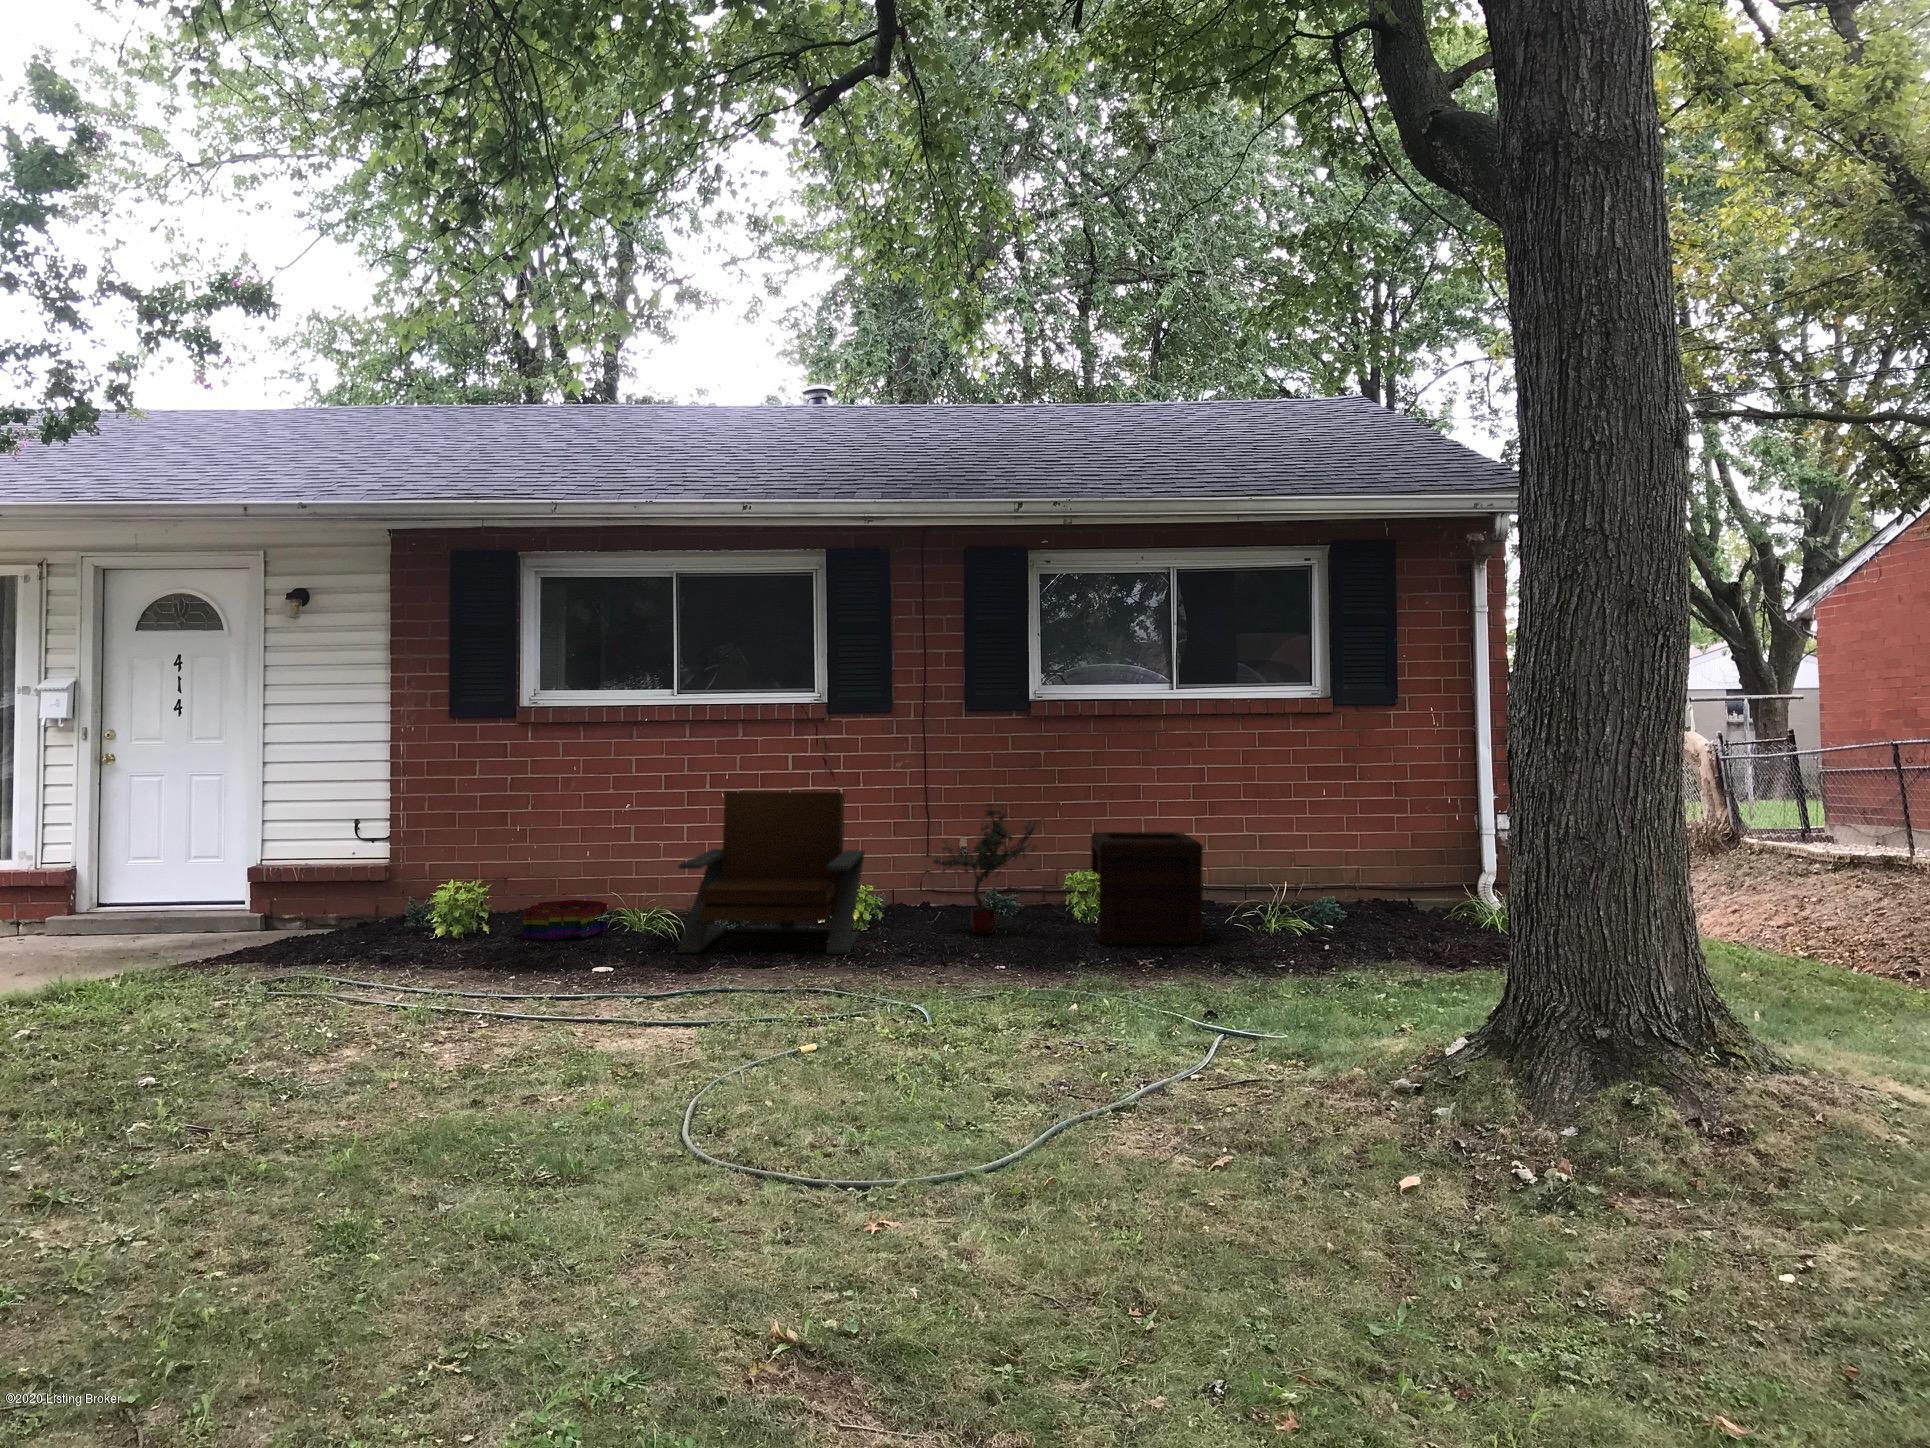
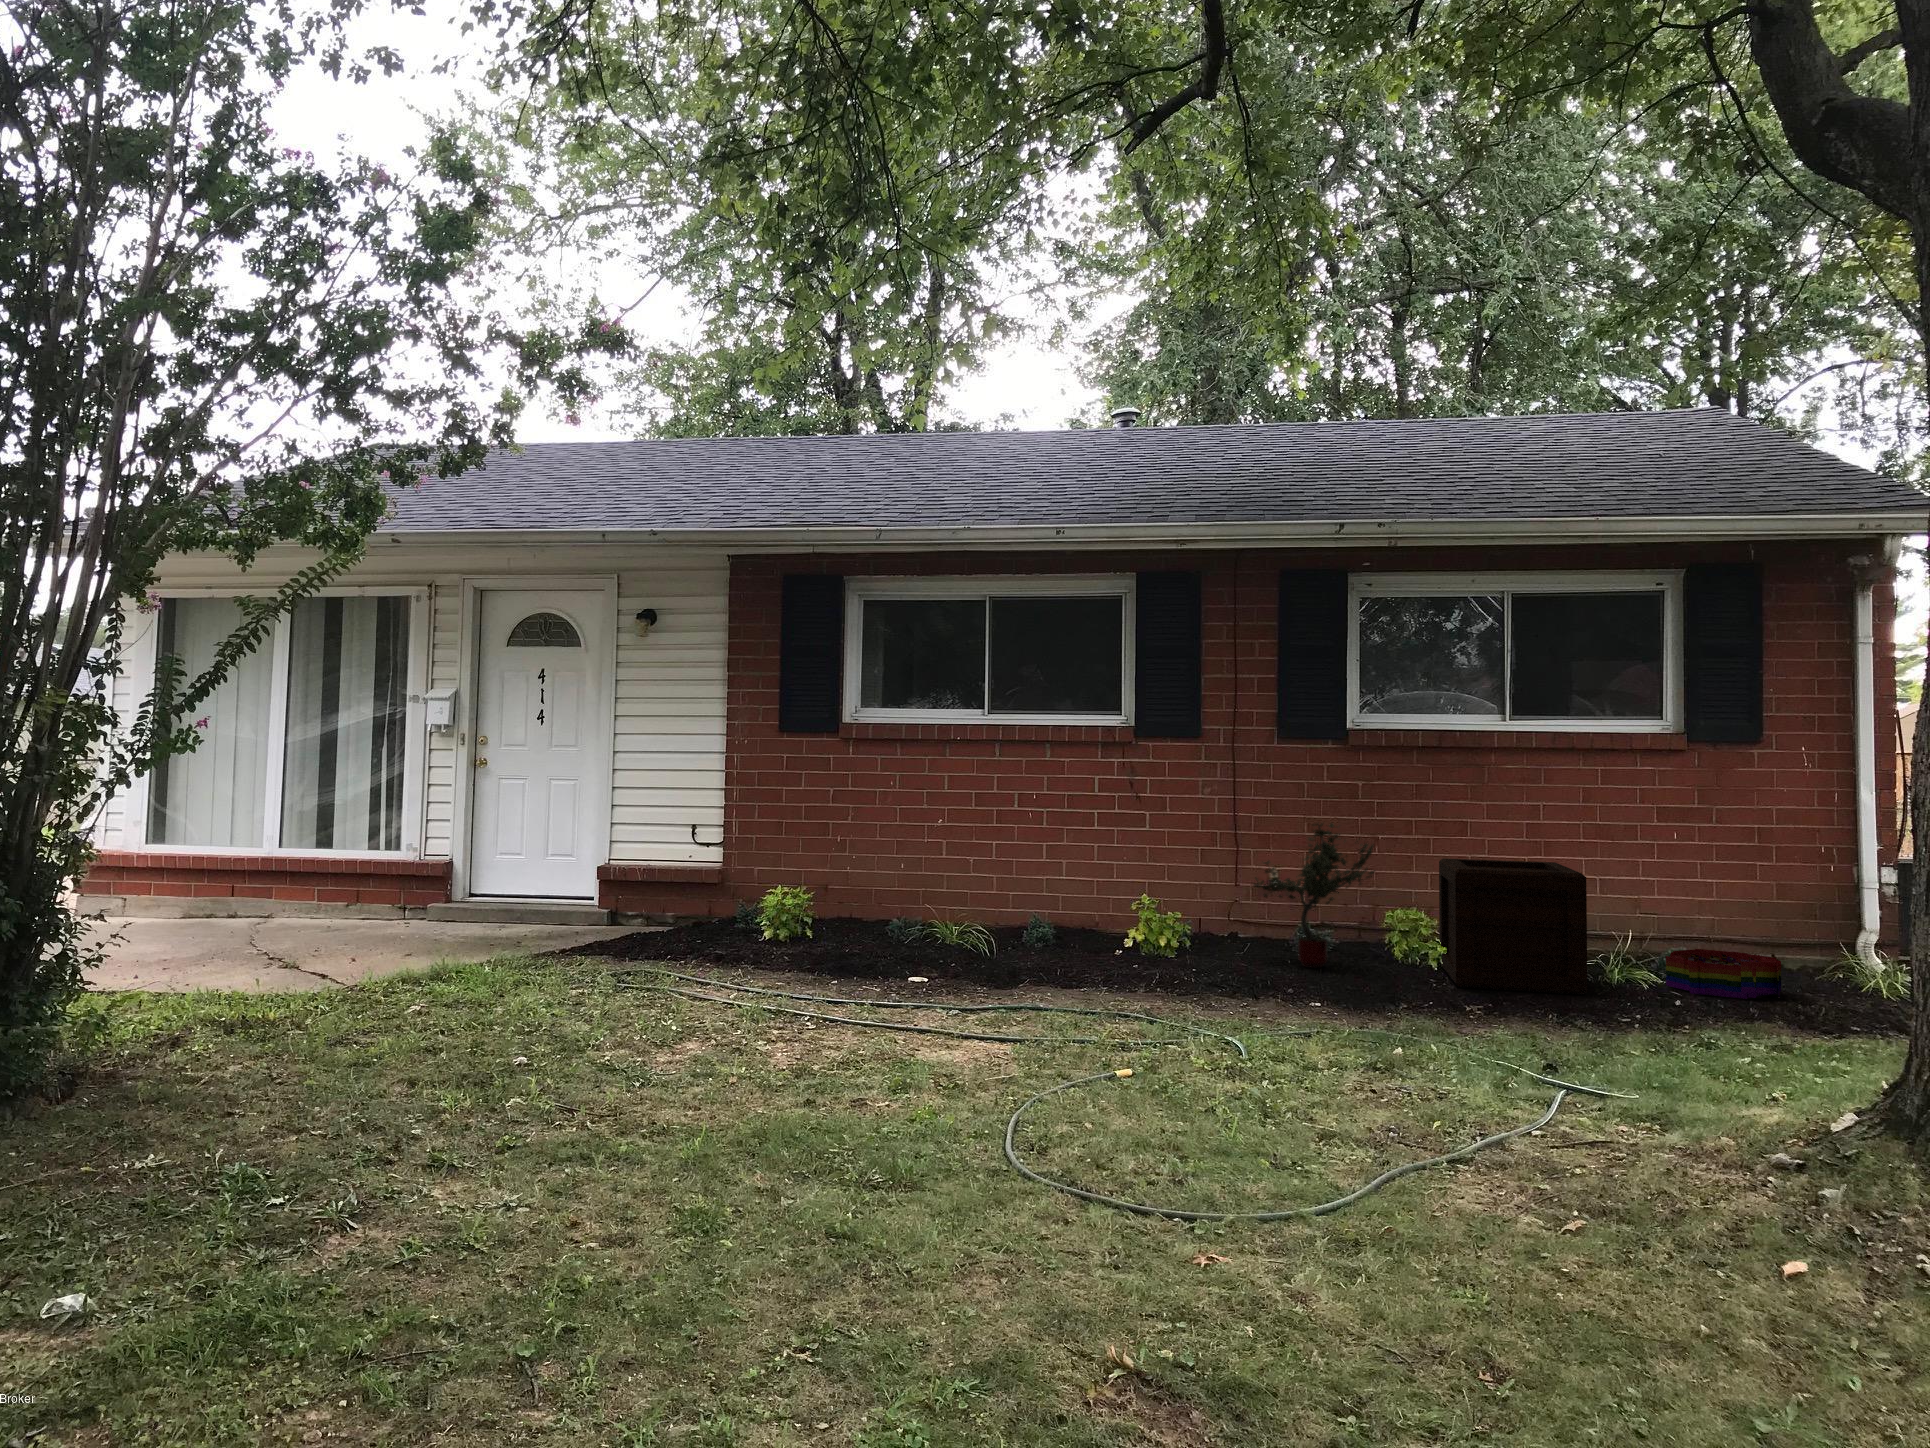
lounge chair: present [677,791,865,954] -> none [986,803,1177,980]
storage bin: present [523,900,607,940] -> present [1666,949,1781,999]

